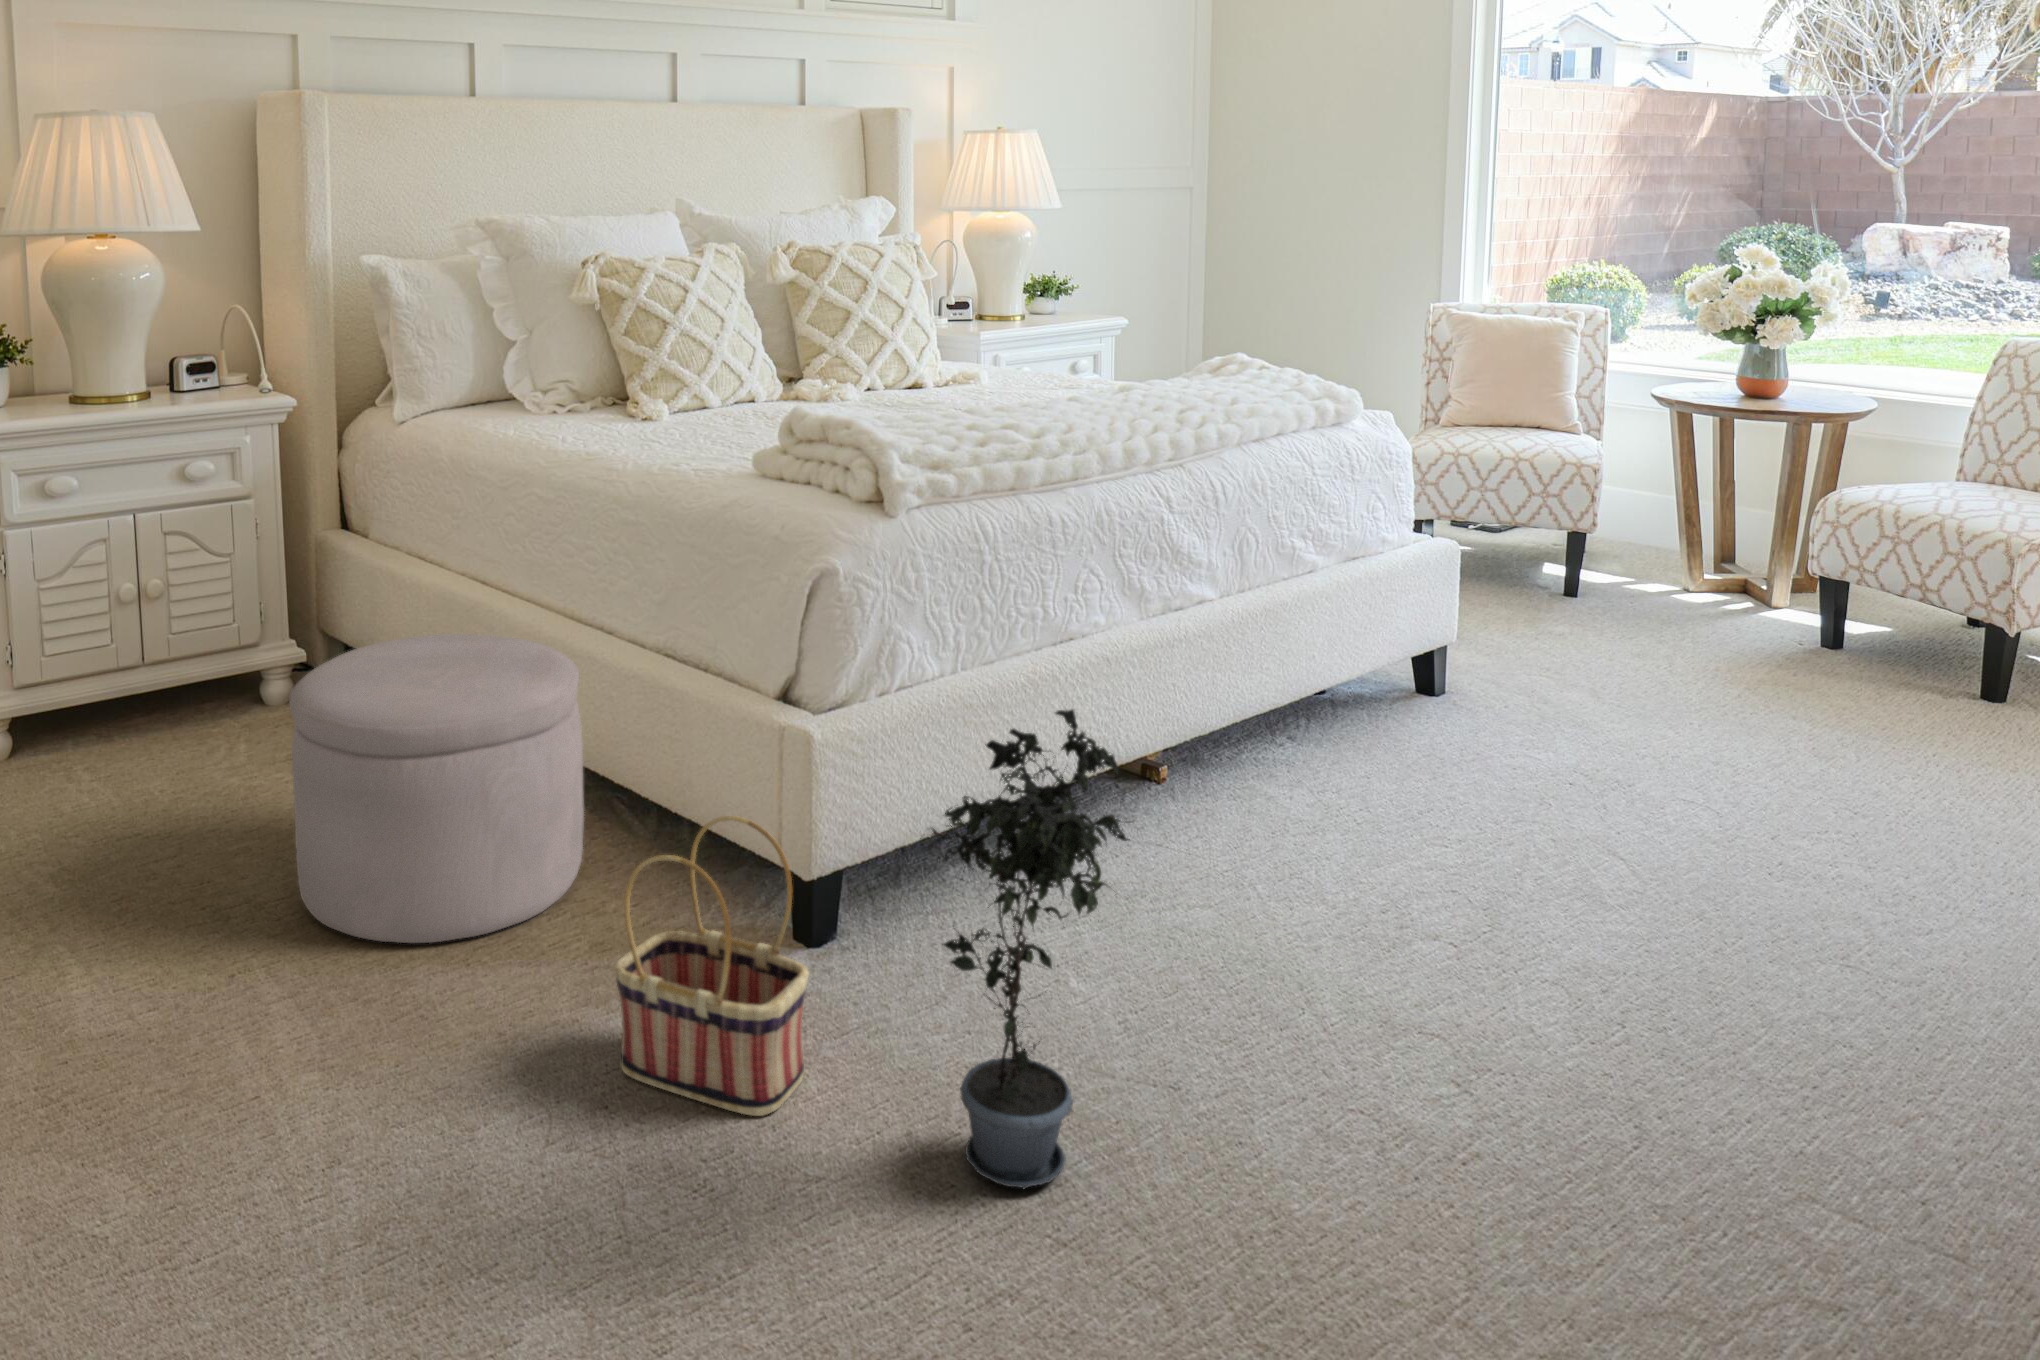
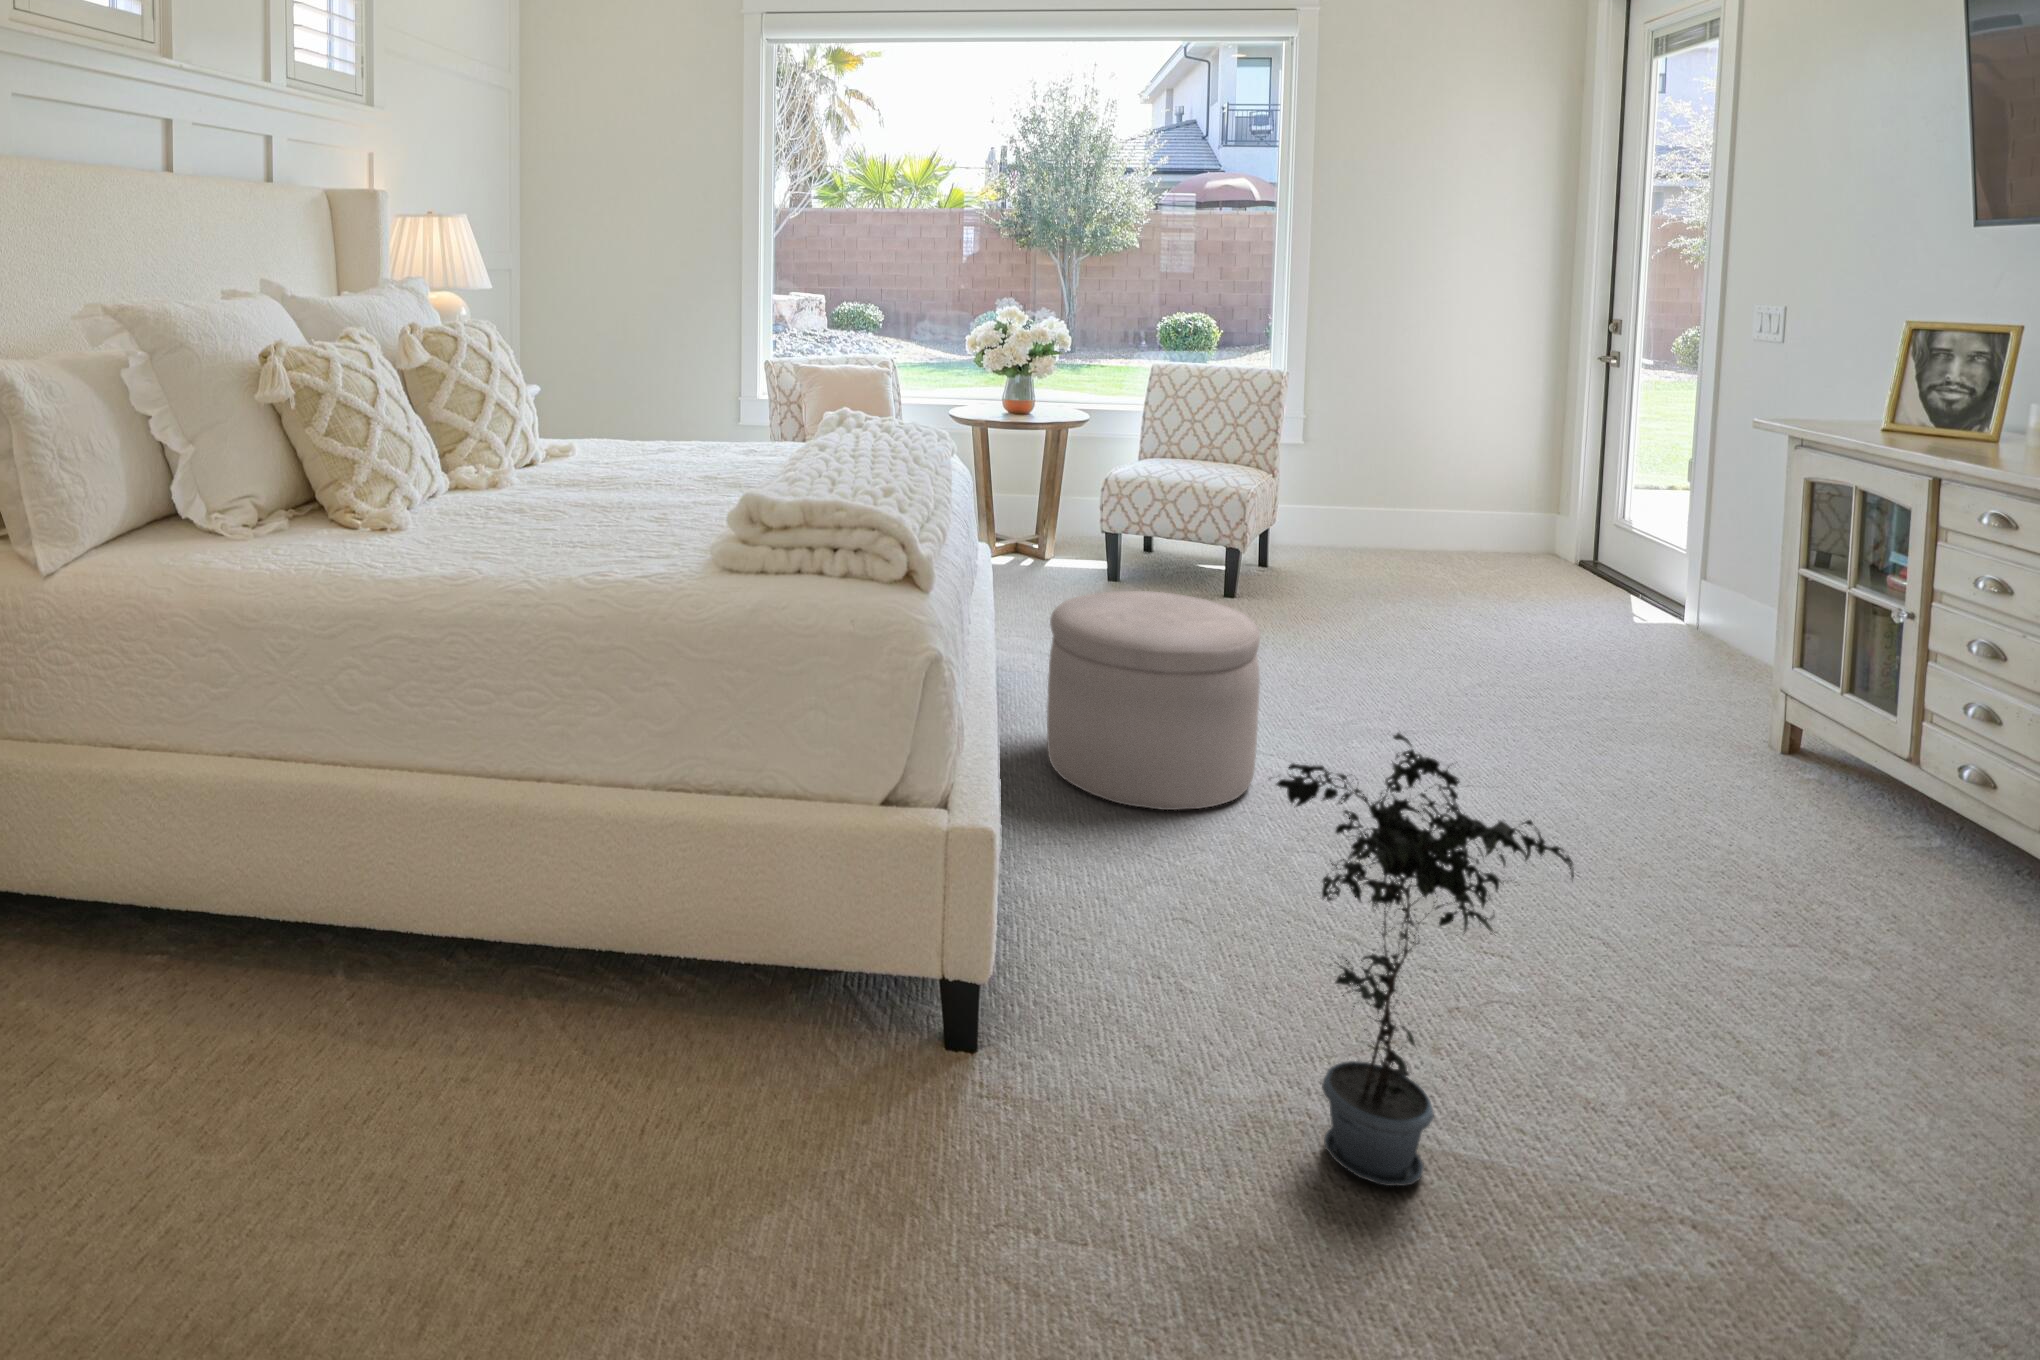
ottoman: present [289,634,584,943] -> present [1047,591,1260,810]
basket: present [614,816,809,1116] -> none [961,927,1178,1256]

